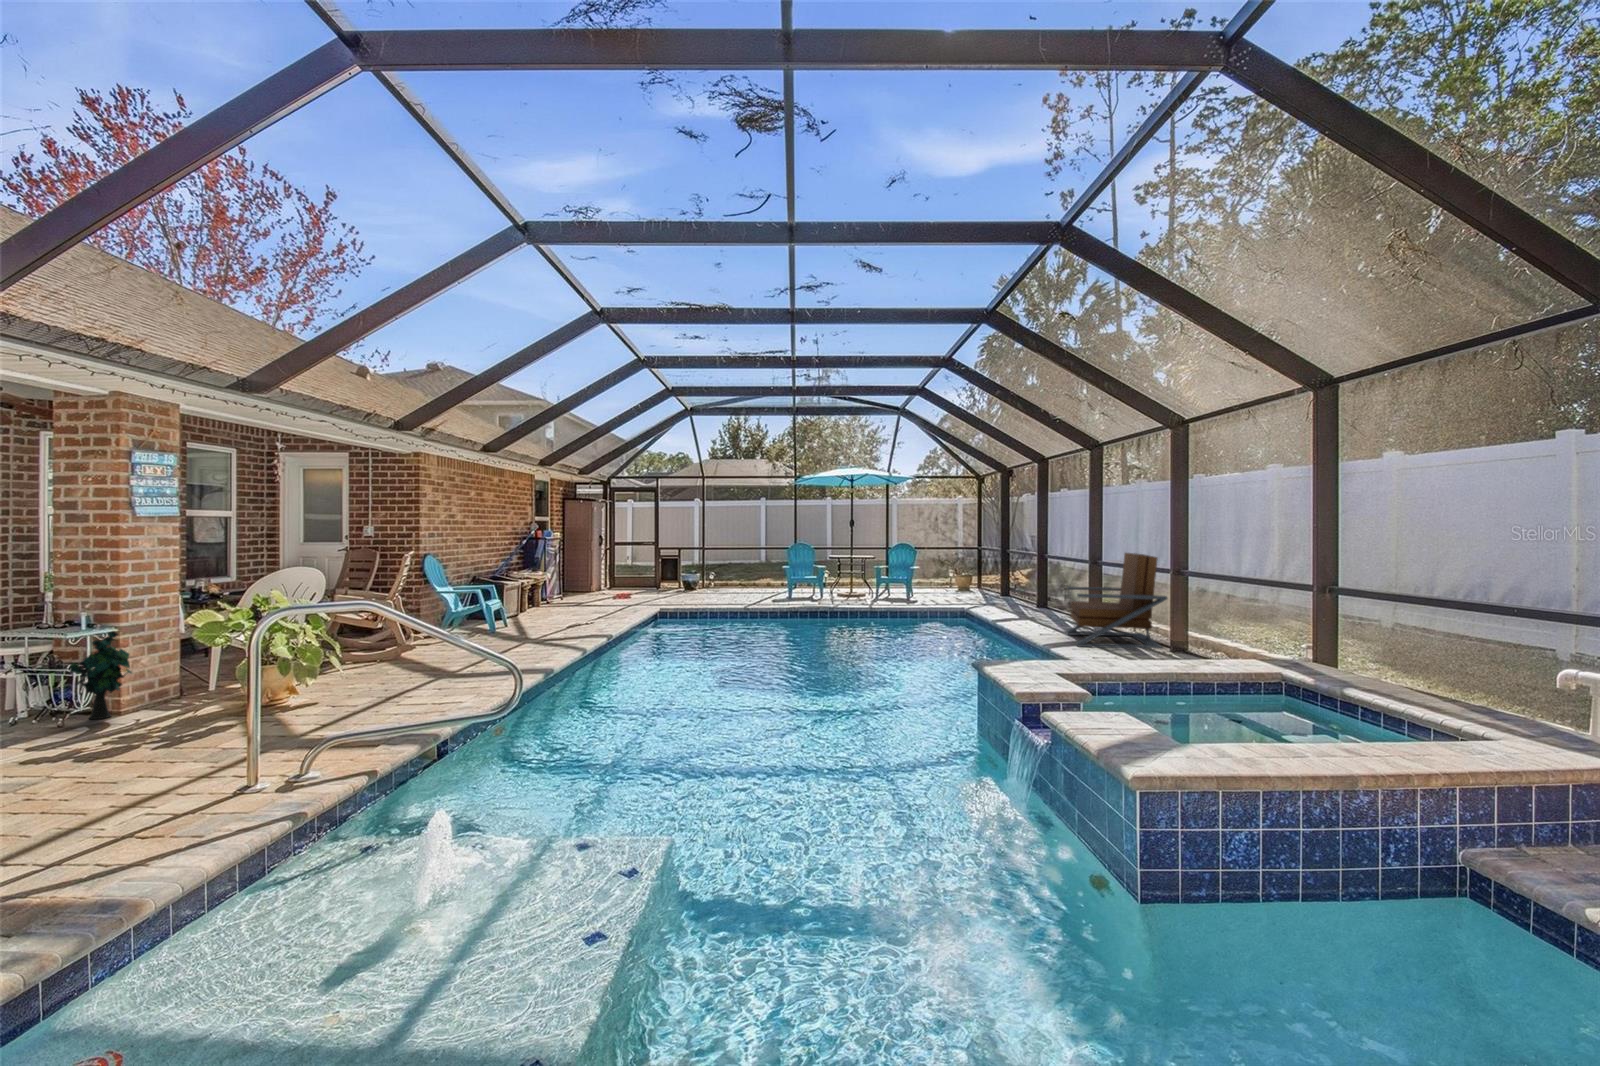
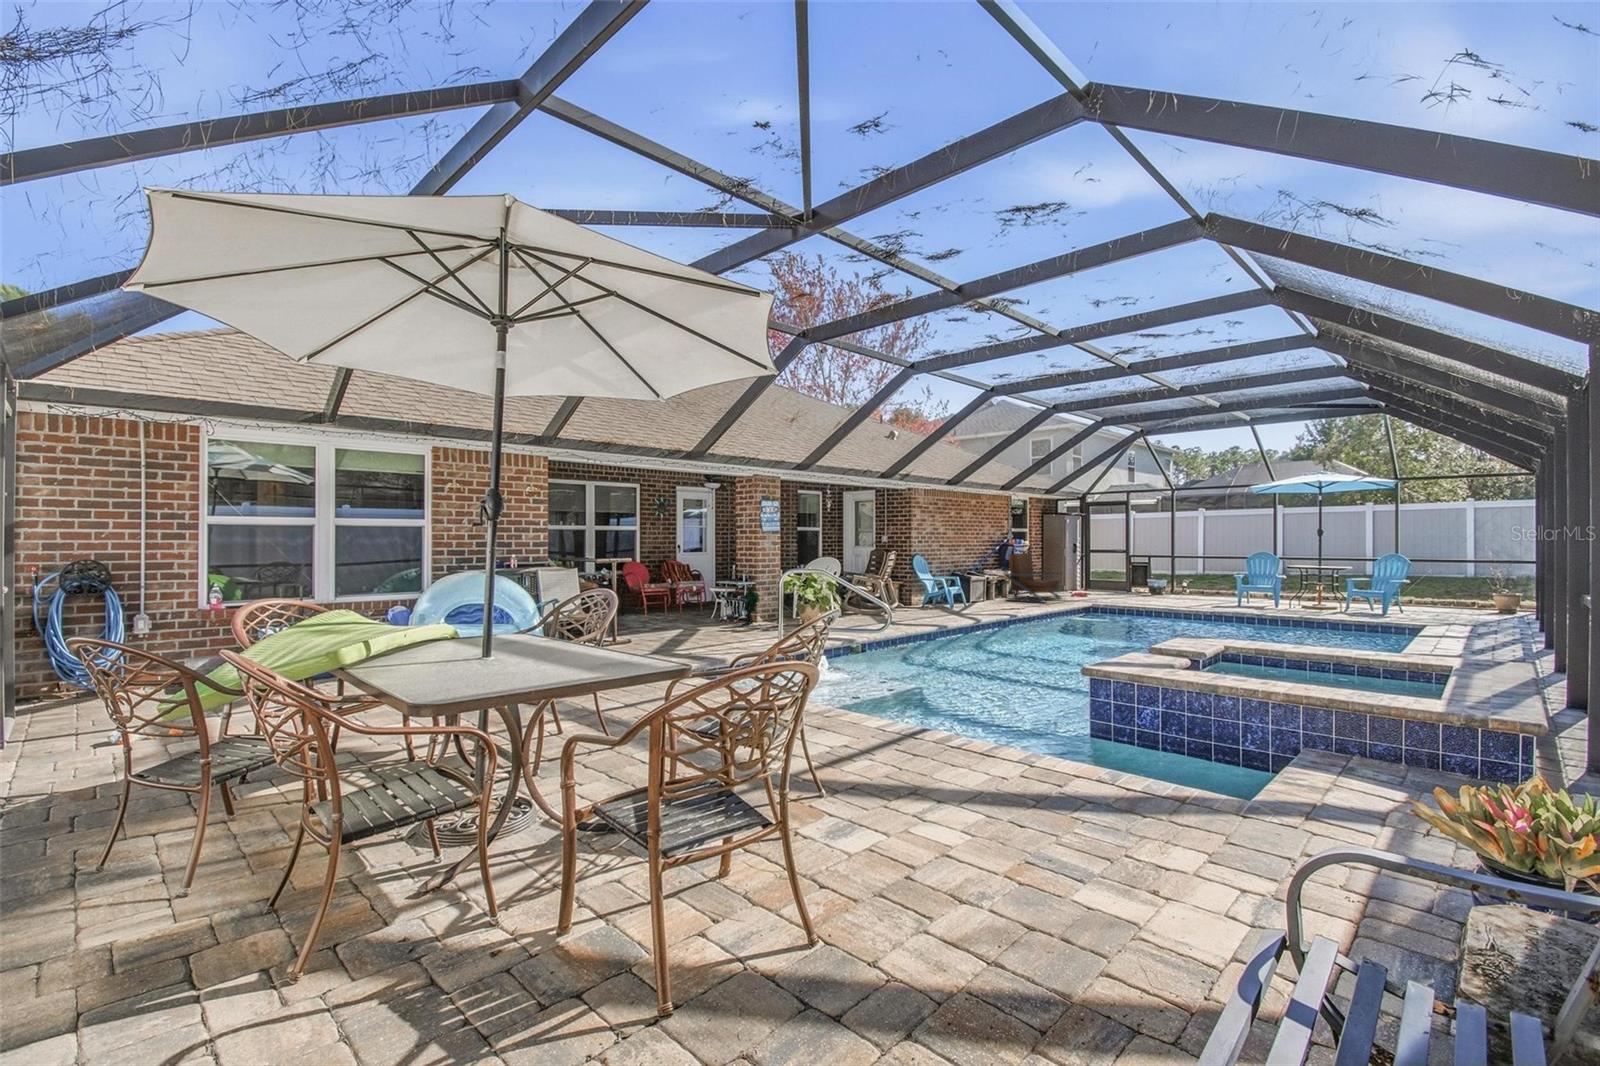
lounge chair: present [1067,553,1167,648] -> present [1003,553,1061,602]

